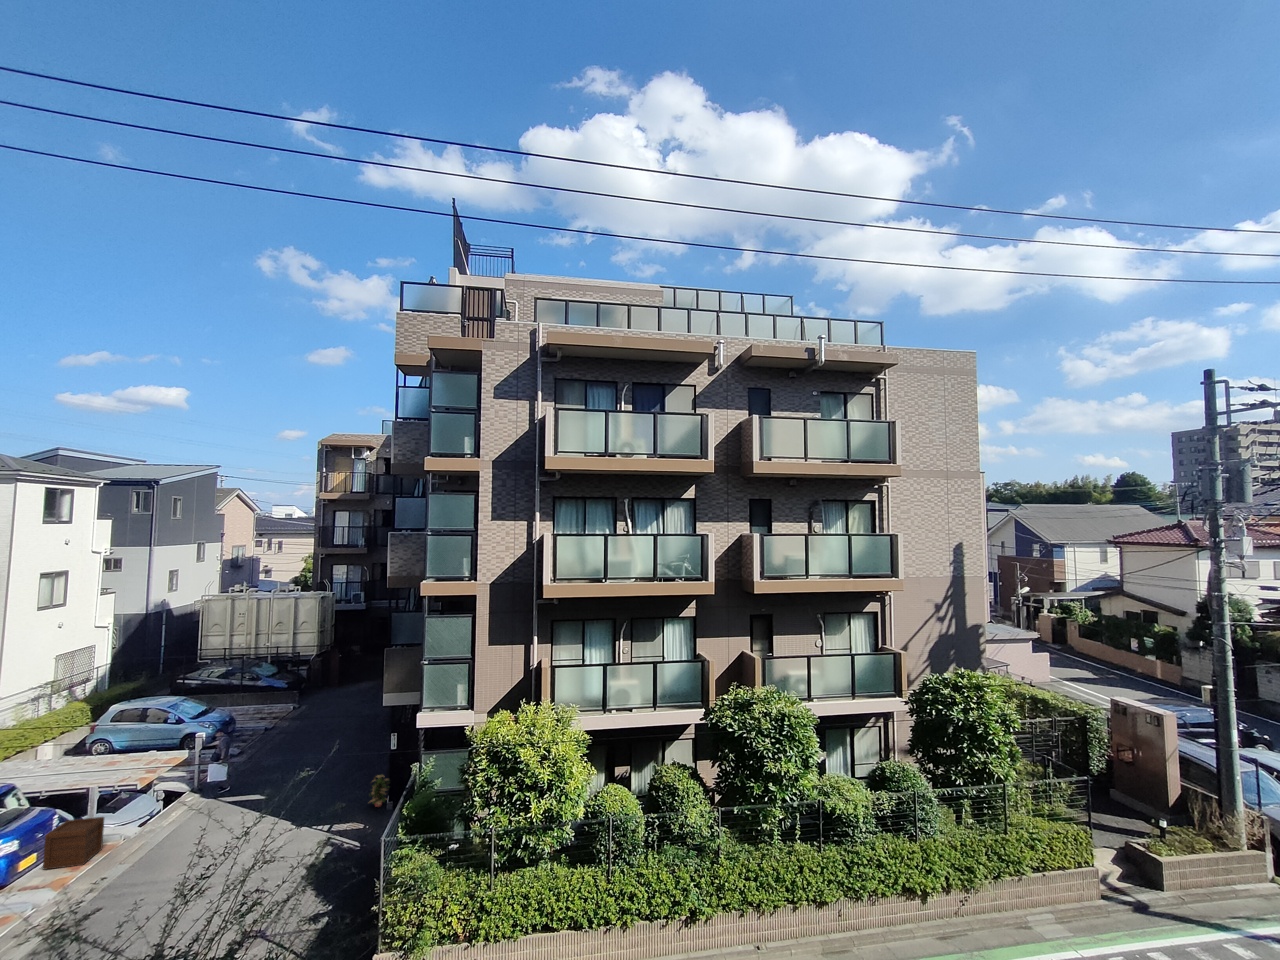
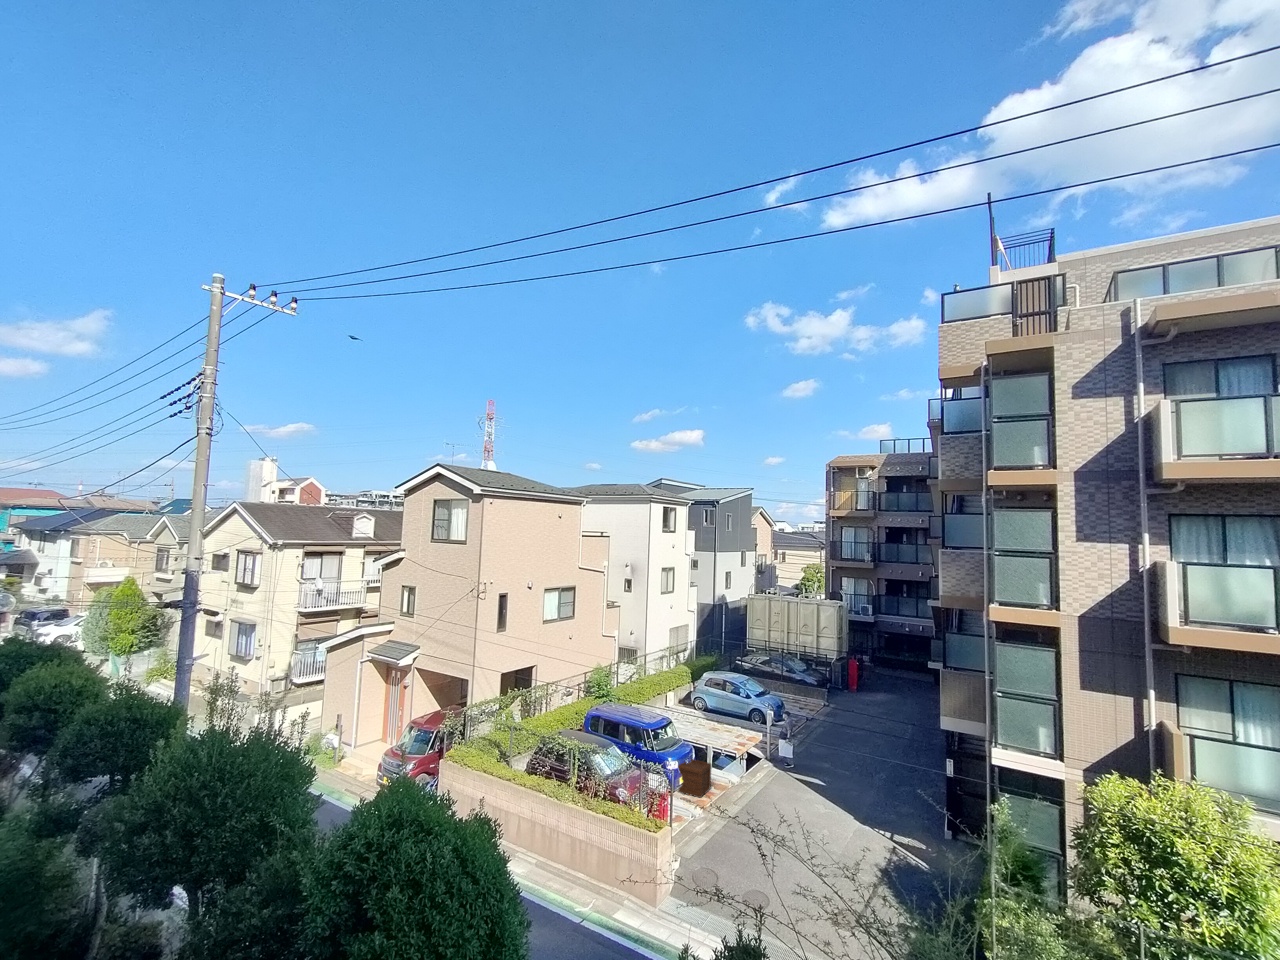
decorative plant: present [369,775,390,807] -> none [924,798,948,832]

